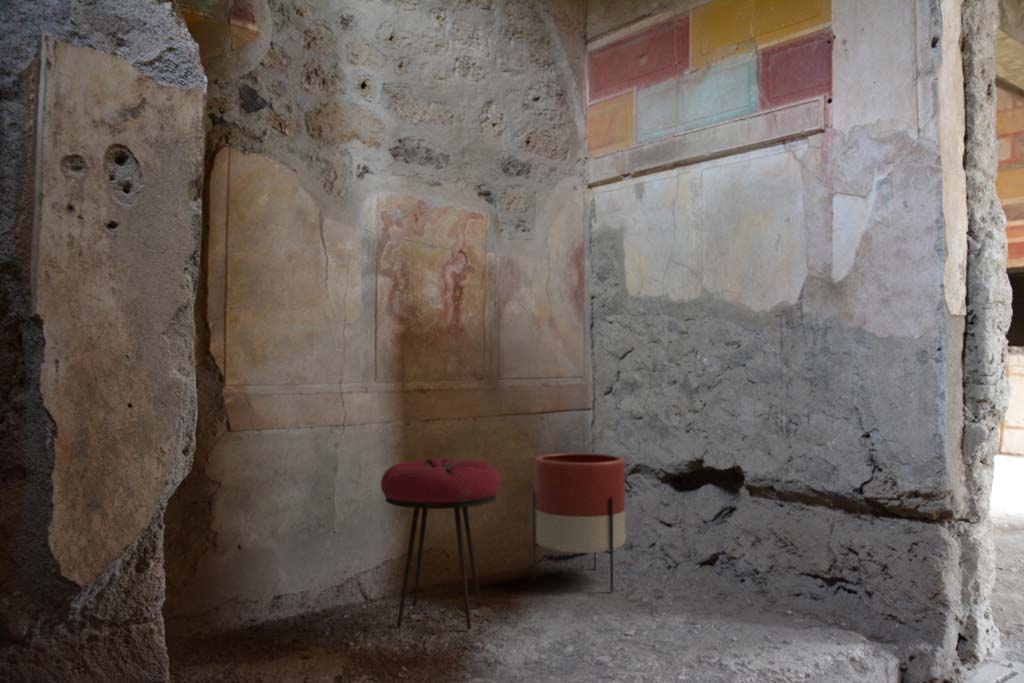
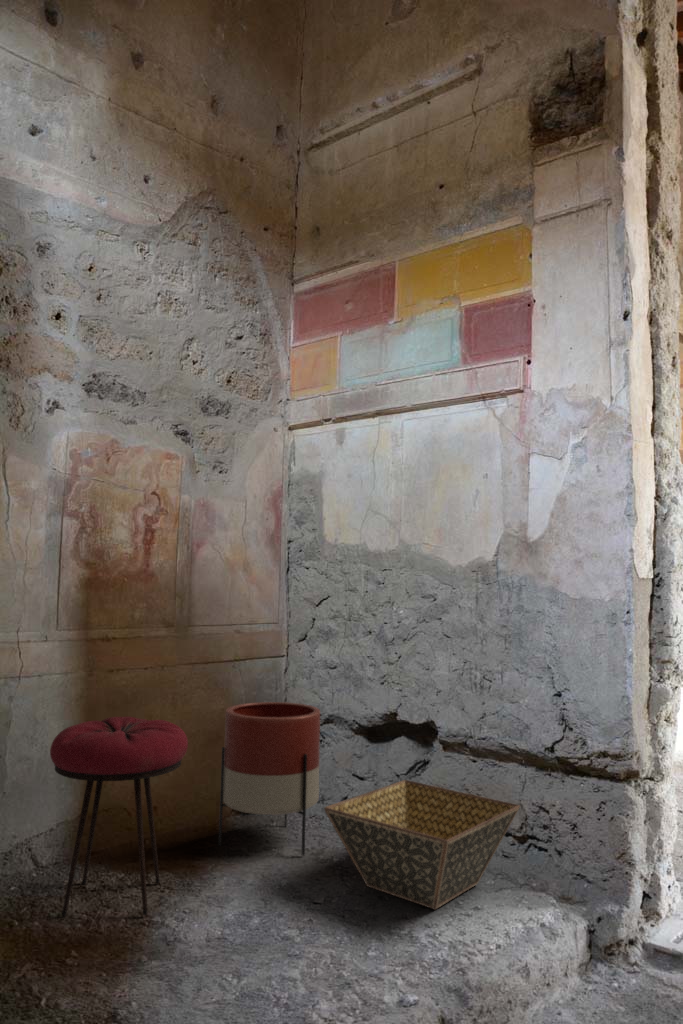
basket: none [630,525,827,639] -> present [324,780,520,910]

